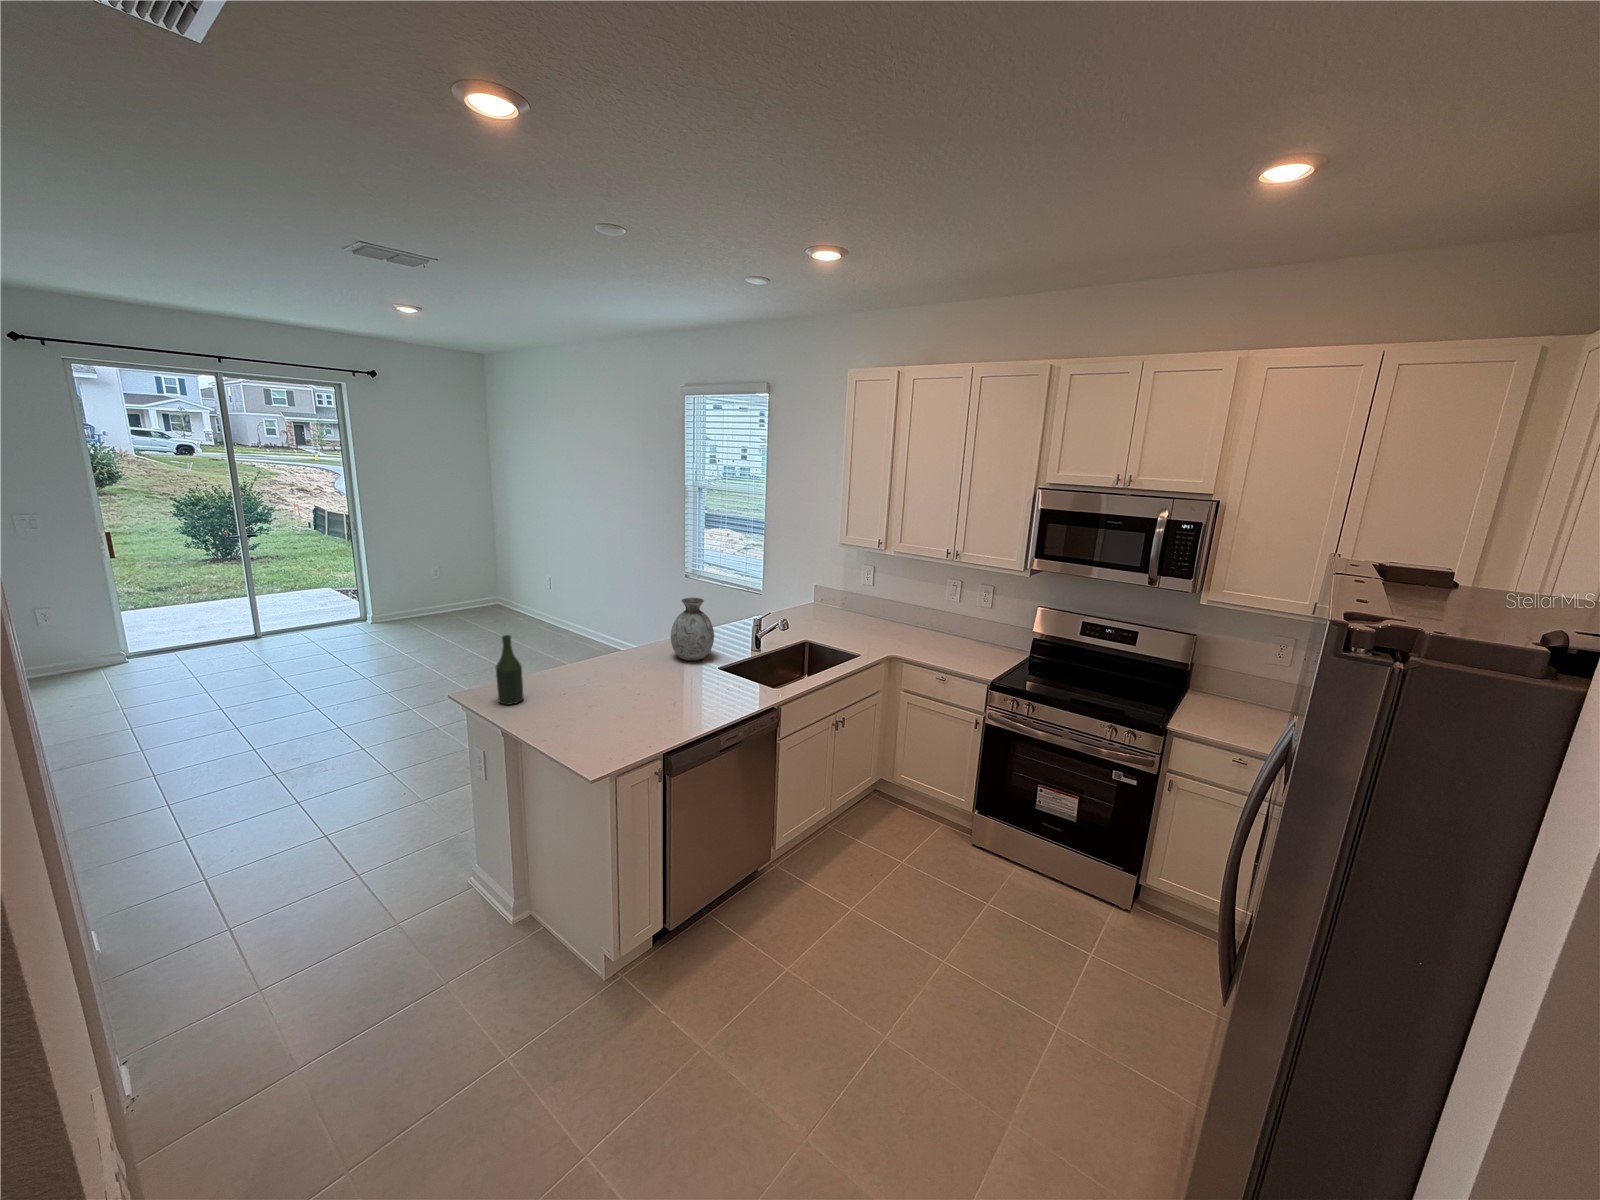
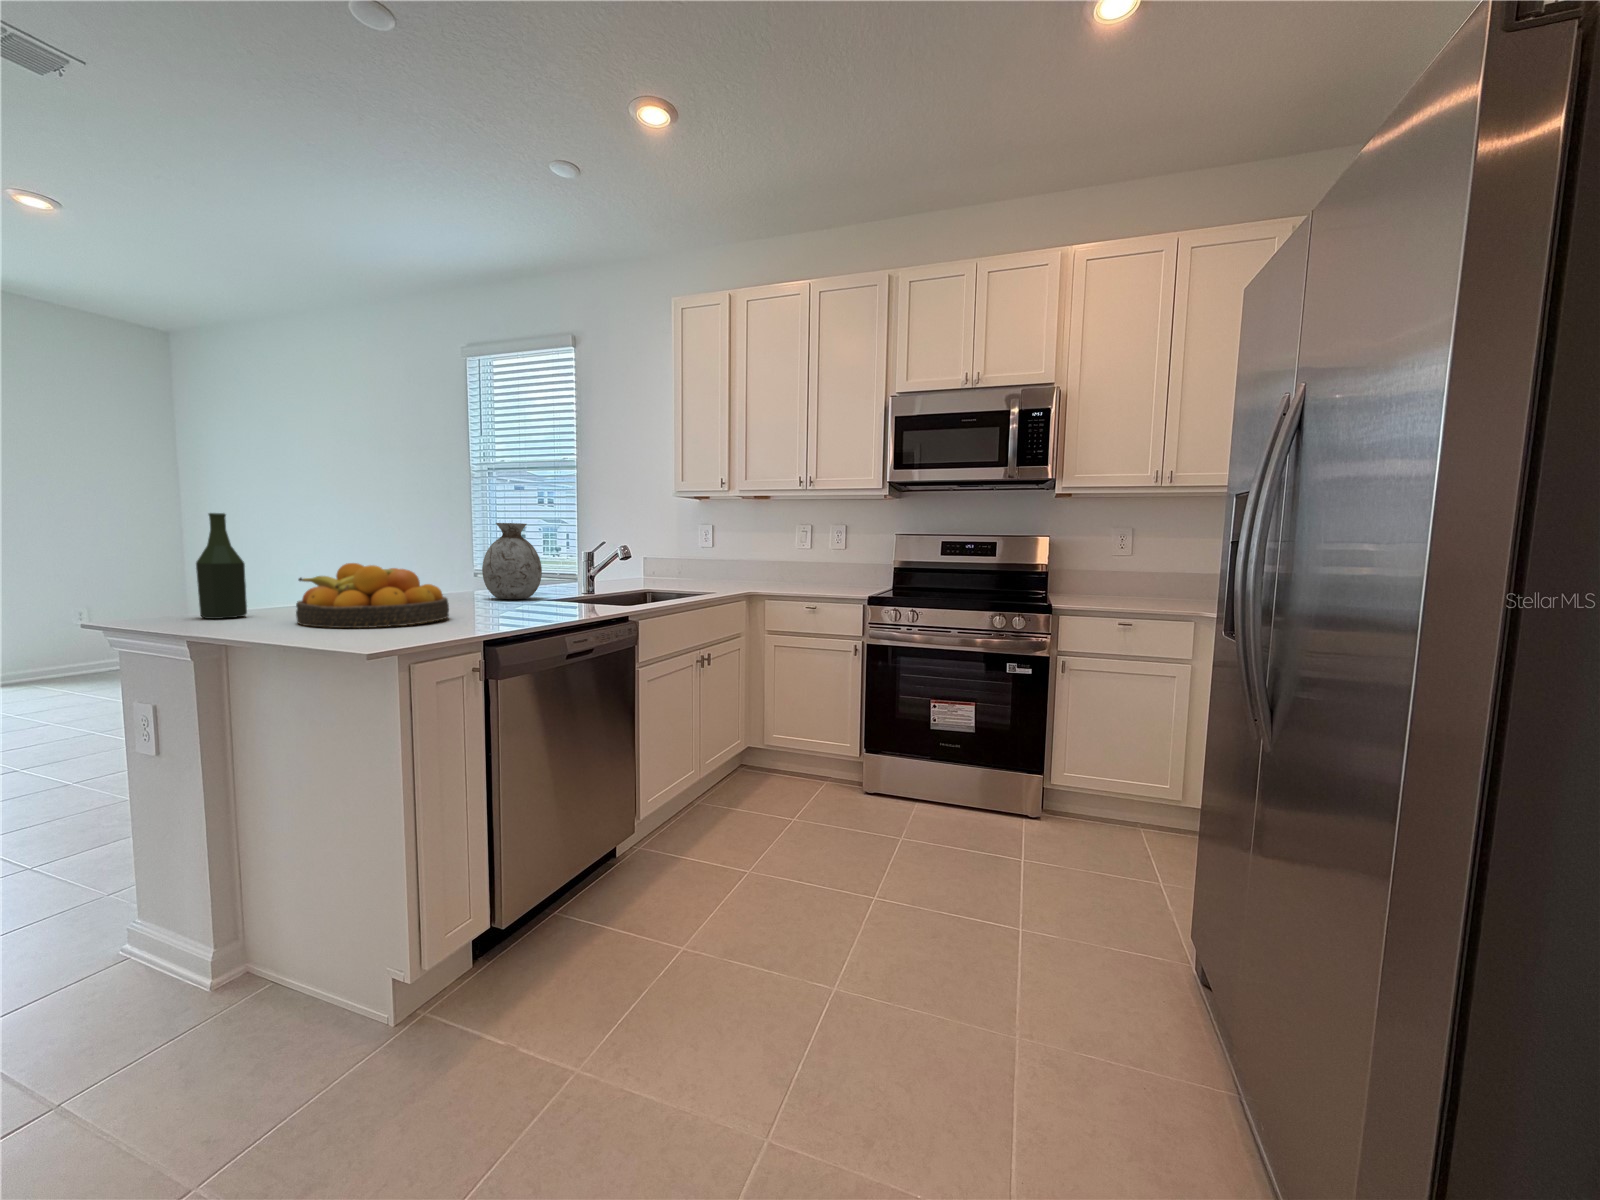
fruit bowl: none [552,673,643,734] -> present [296,563,449,628]

